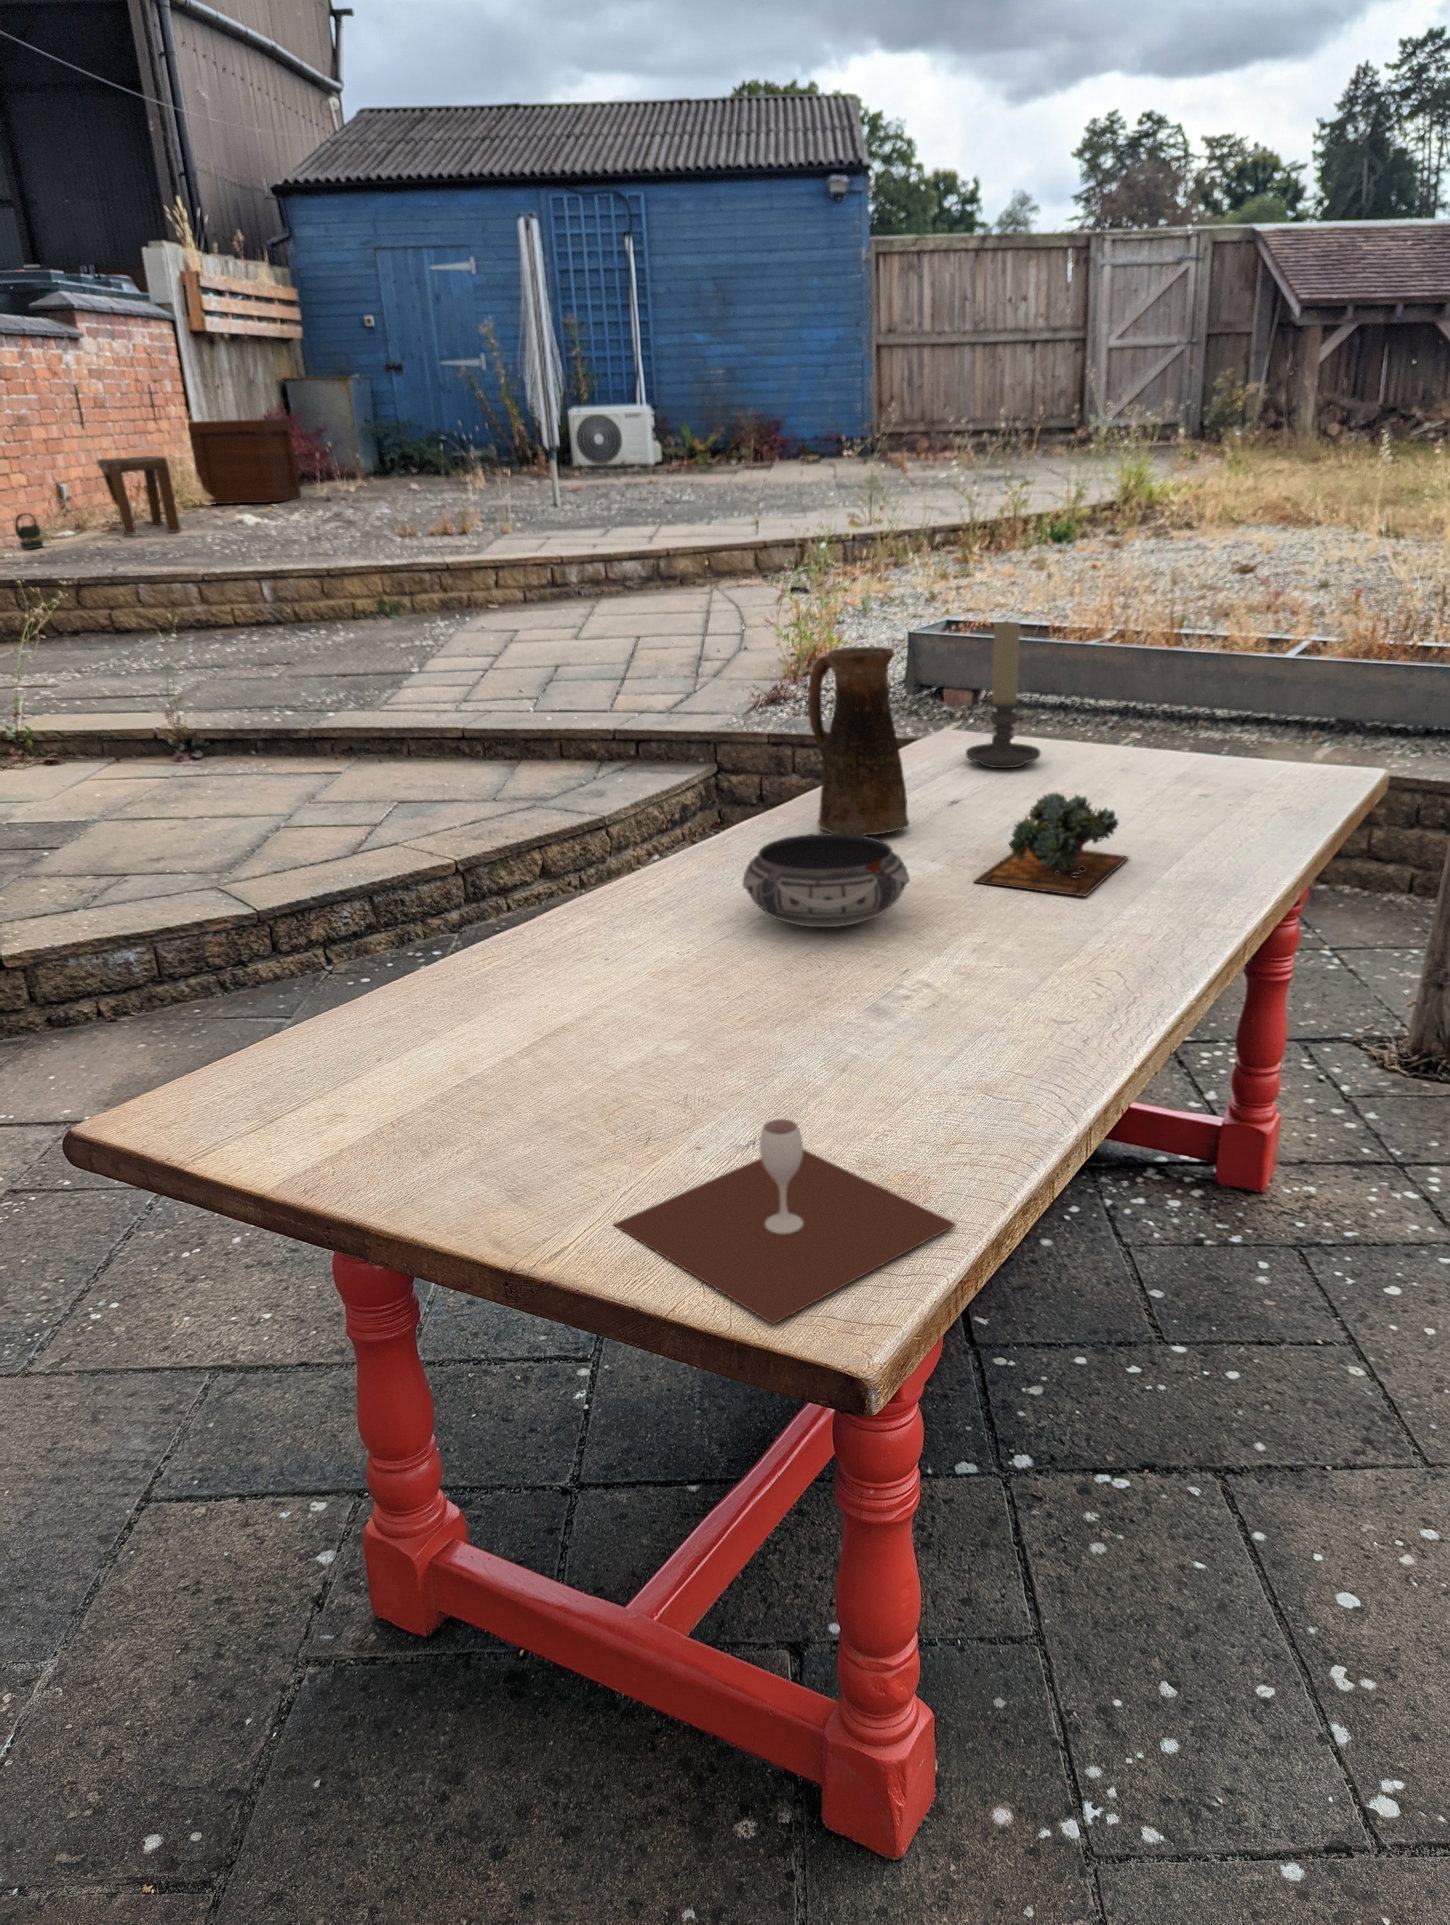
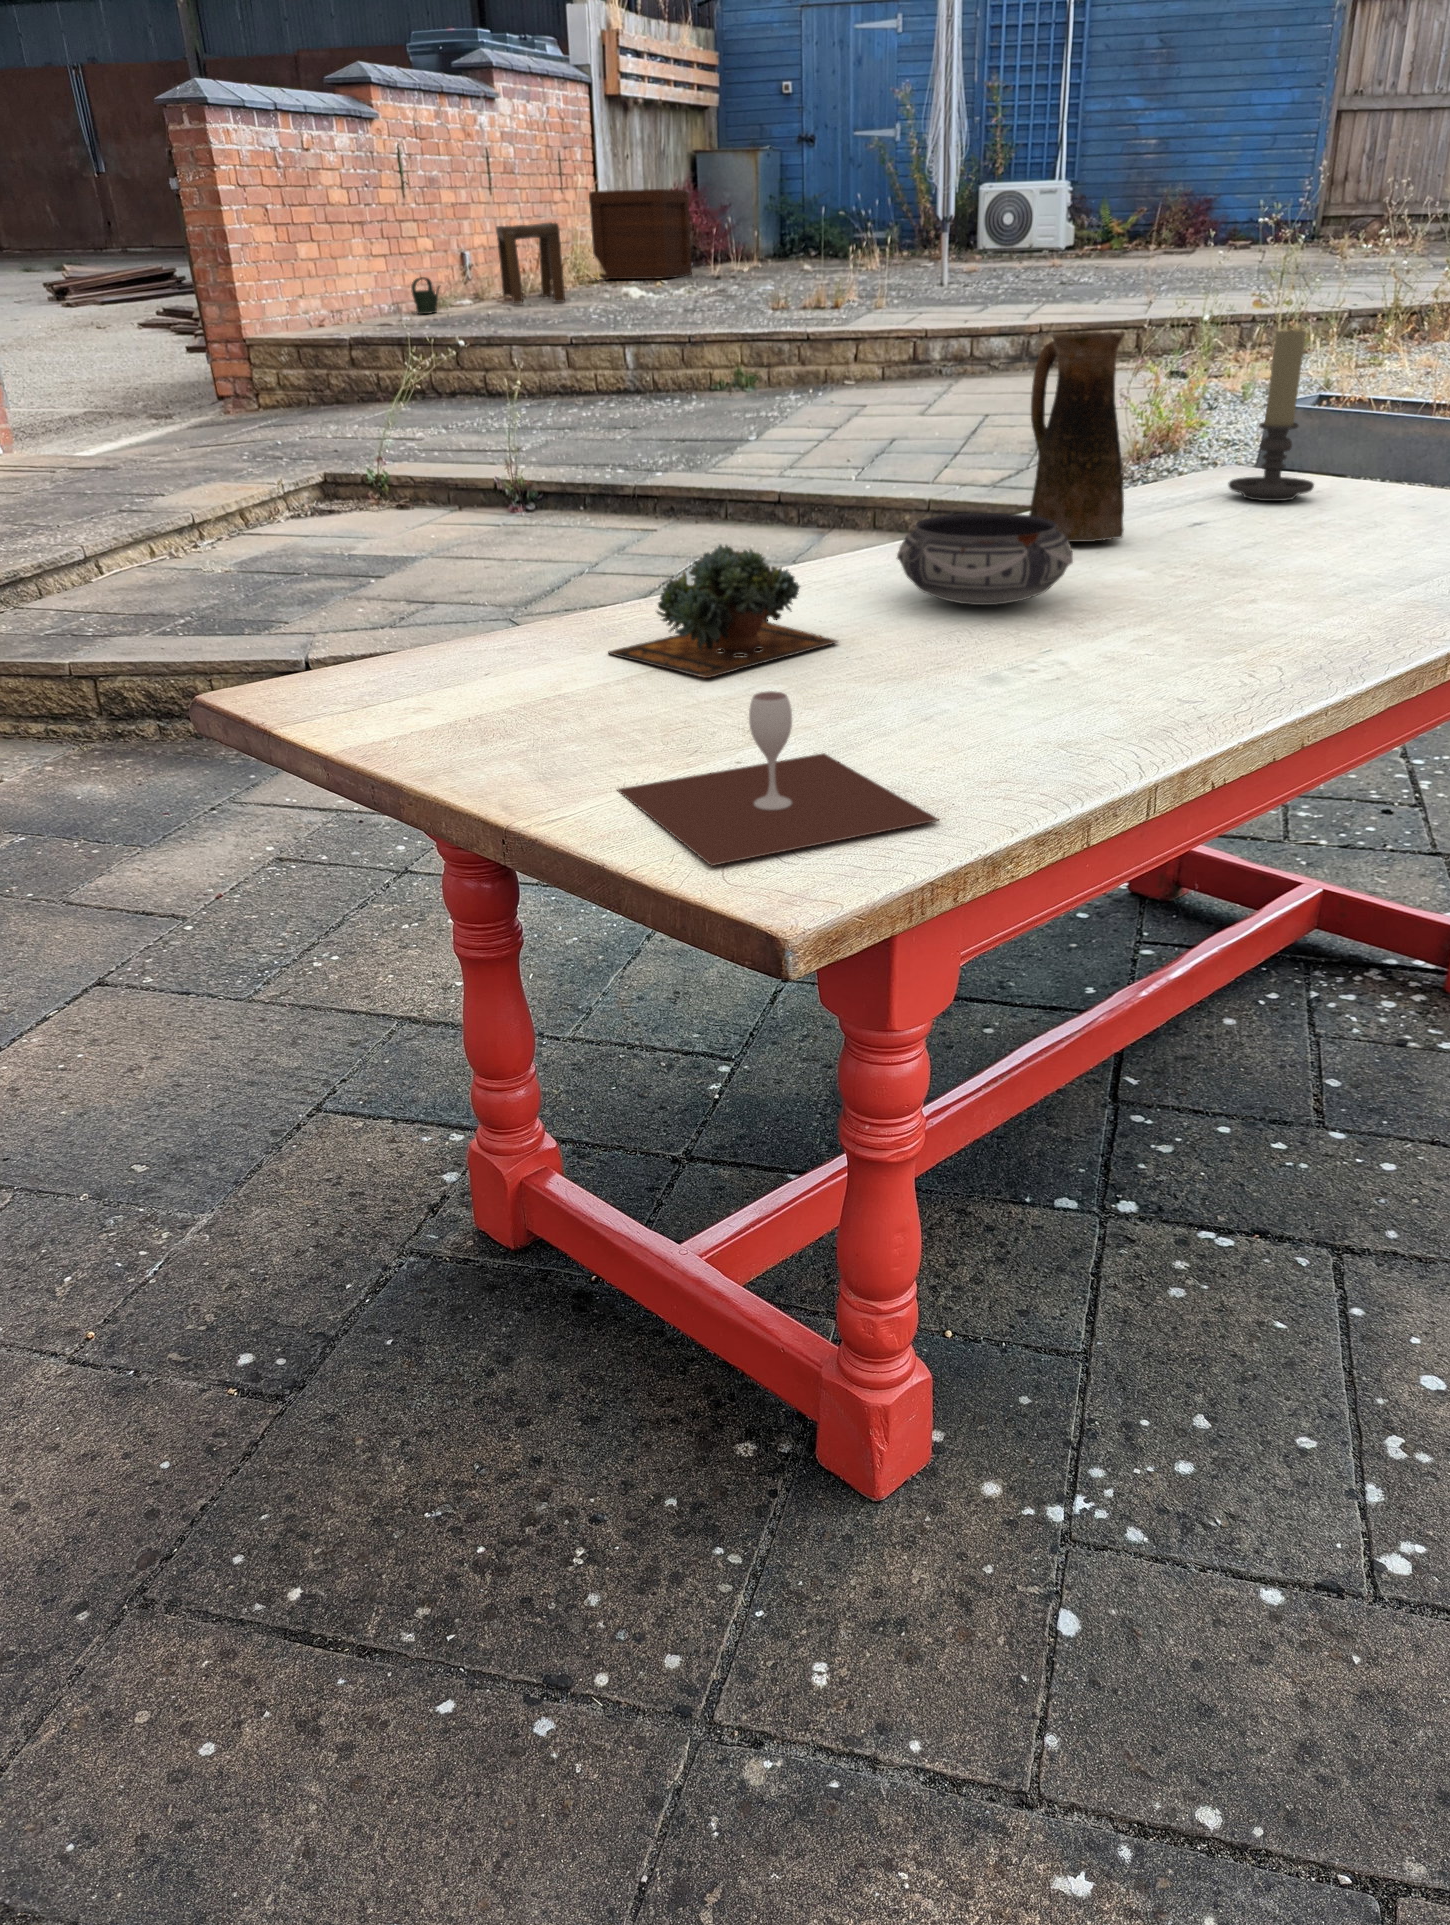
succulent plant: present [974,793,1129,896] -> present [609,545,838,678]

